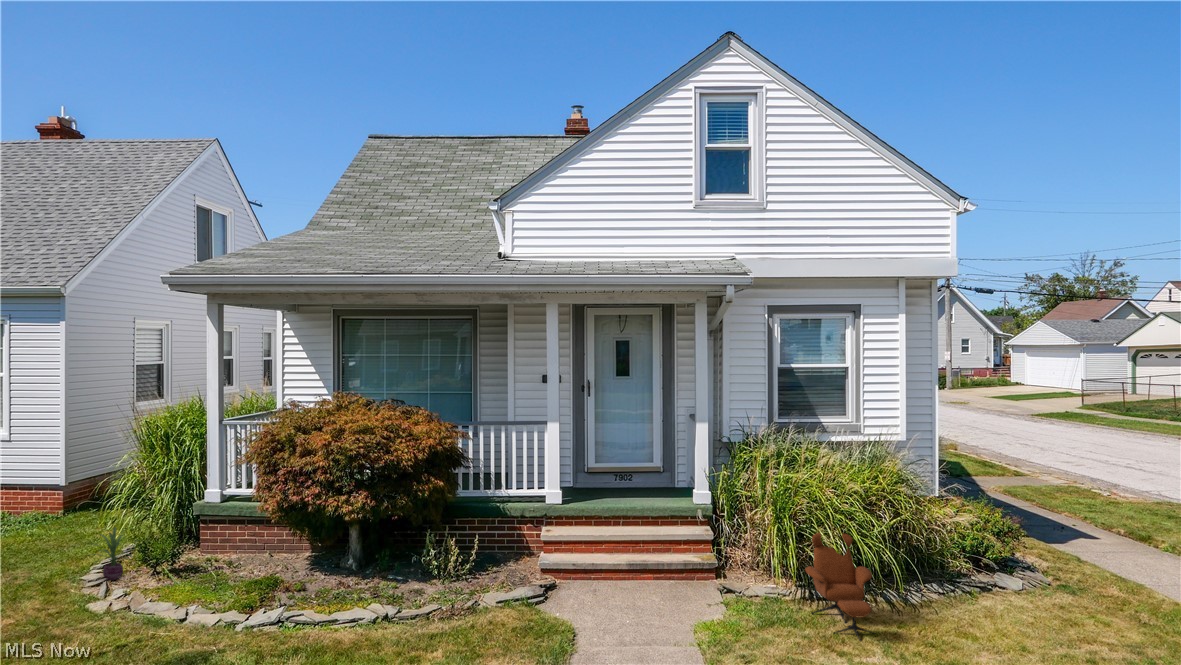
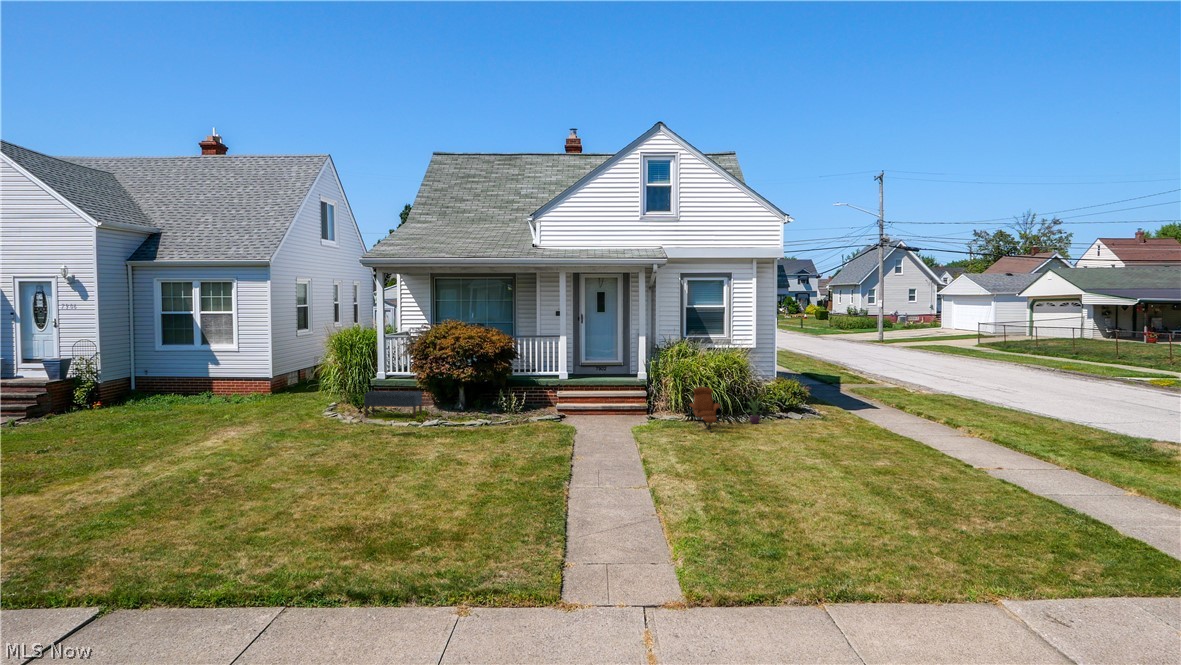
decorative plant: present [100,527,132,580] -> present [747,398,760,424]
bench: none [163,529,281,588] -> present [364,391,422,418]

